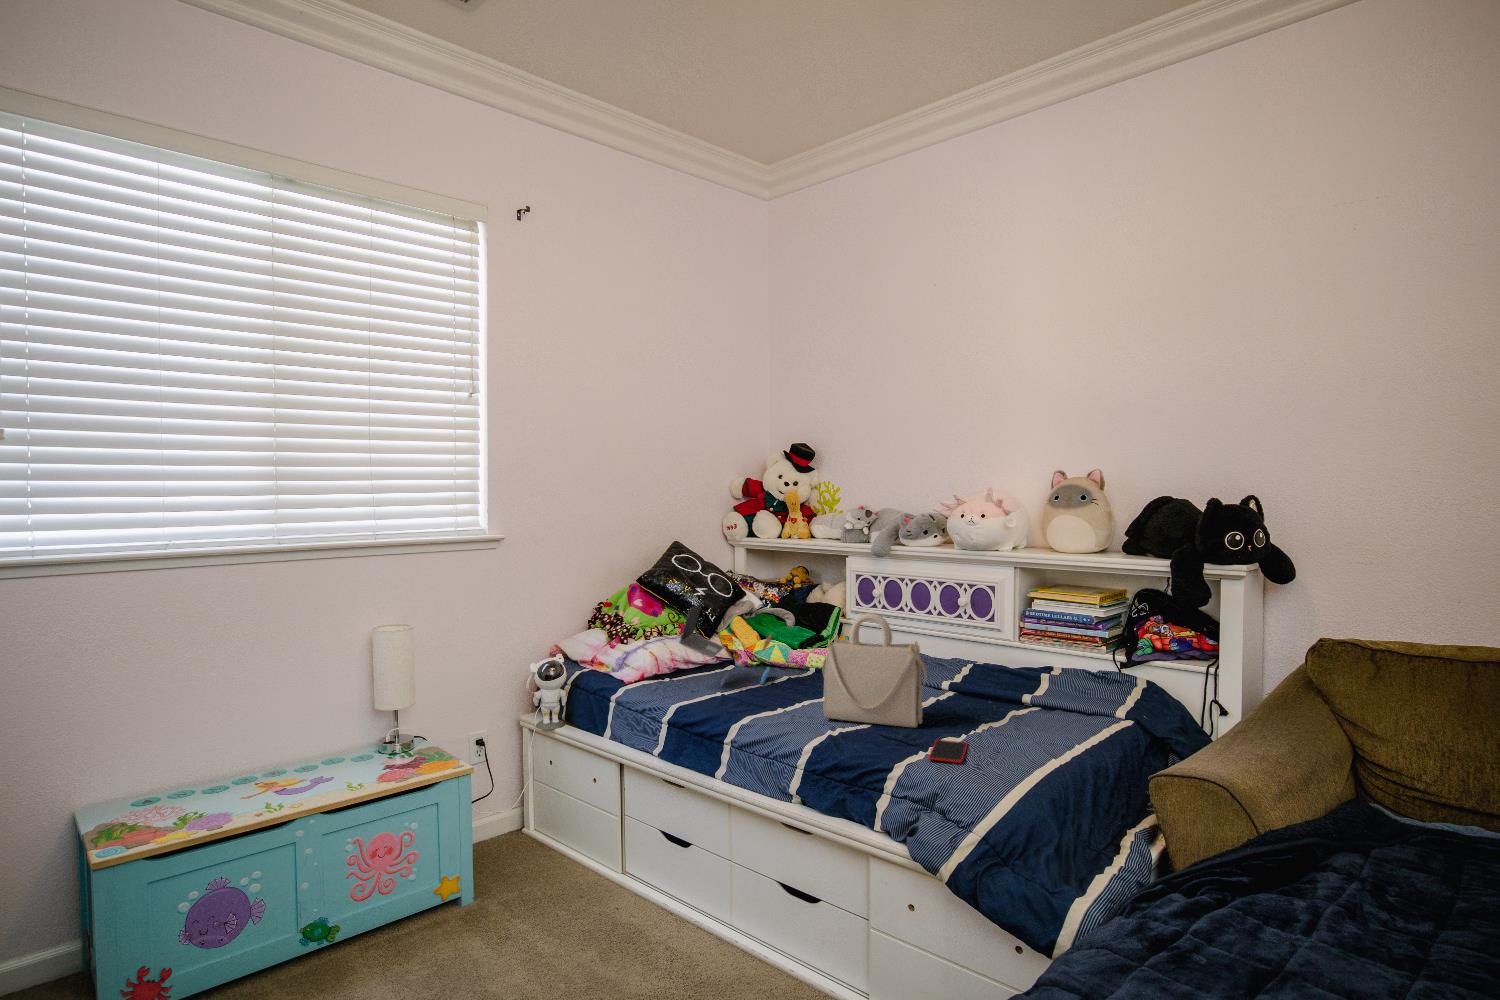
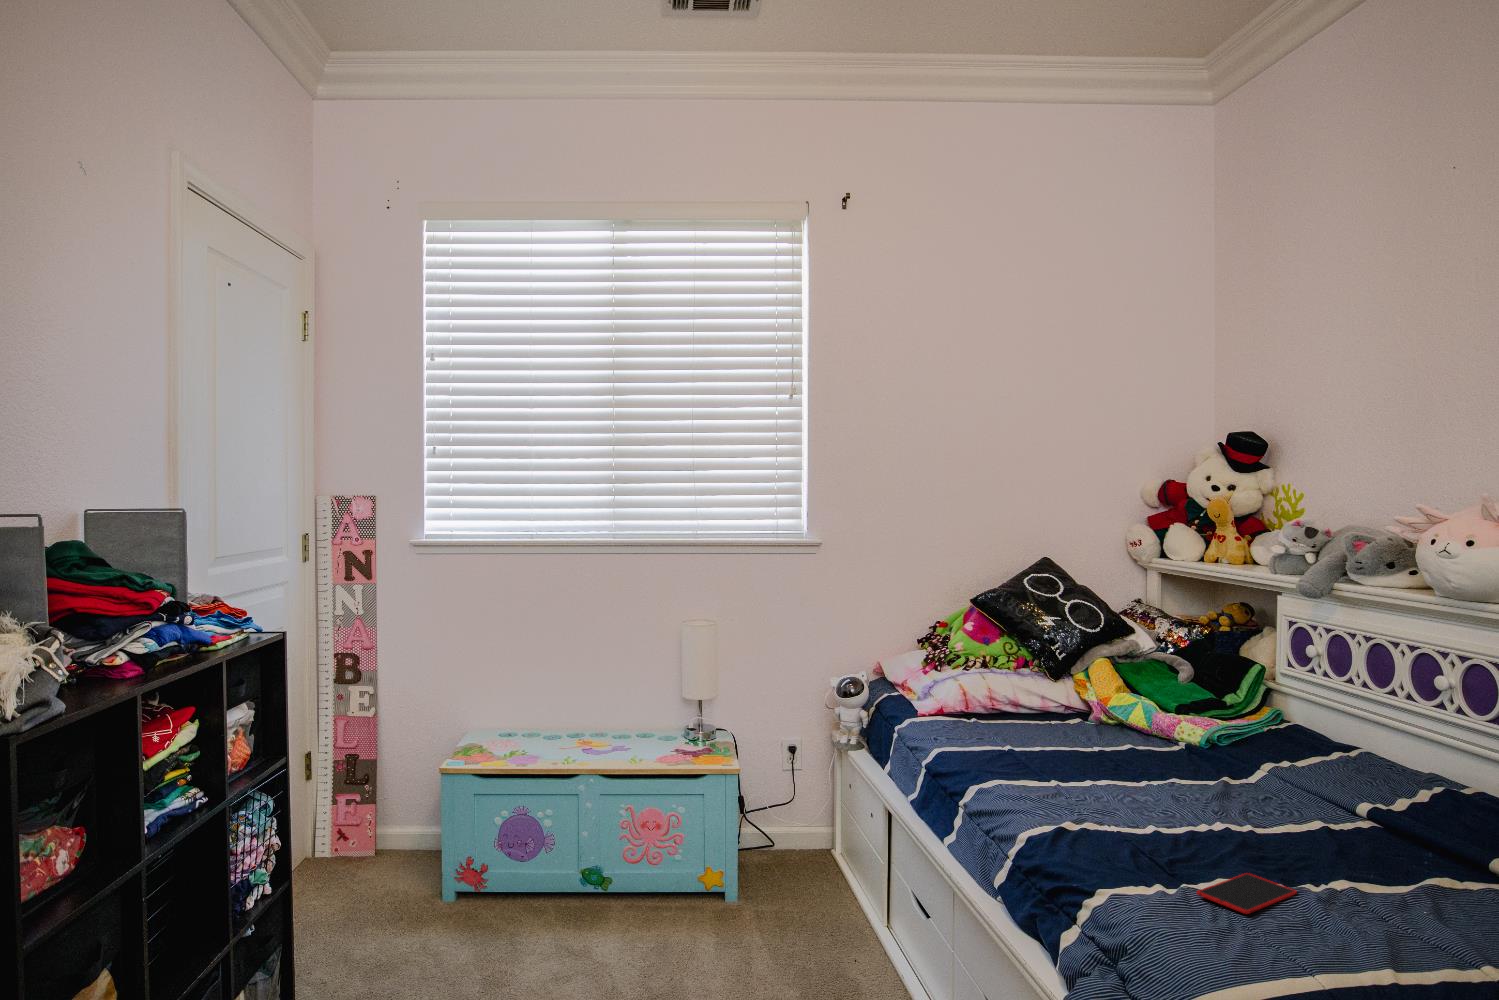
laptop: present [680,603,771,686] -> none [973,629,1112,750]
handbag: present [822,613,927,727] -> none [1108,664,1273,849]

